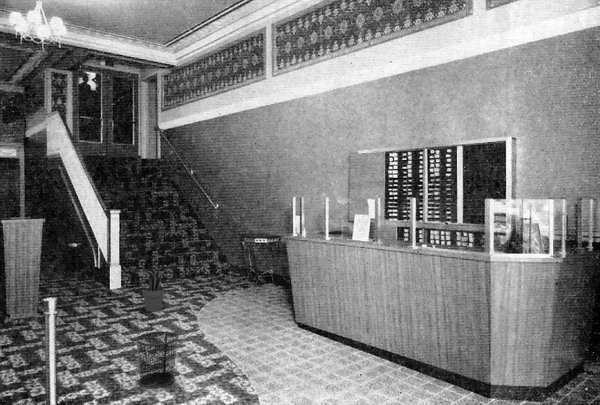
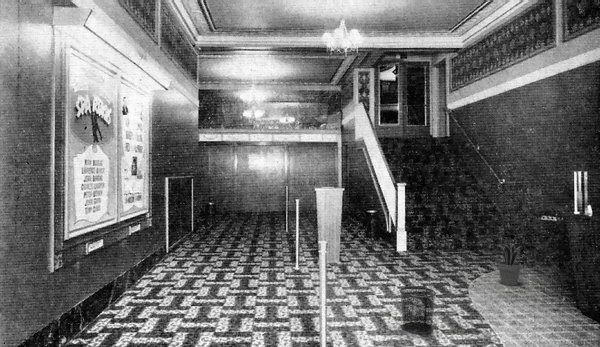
potted plant: present [141,269,165,312] -> present [496,243,521,286]

